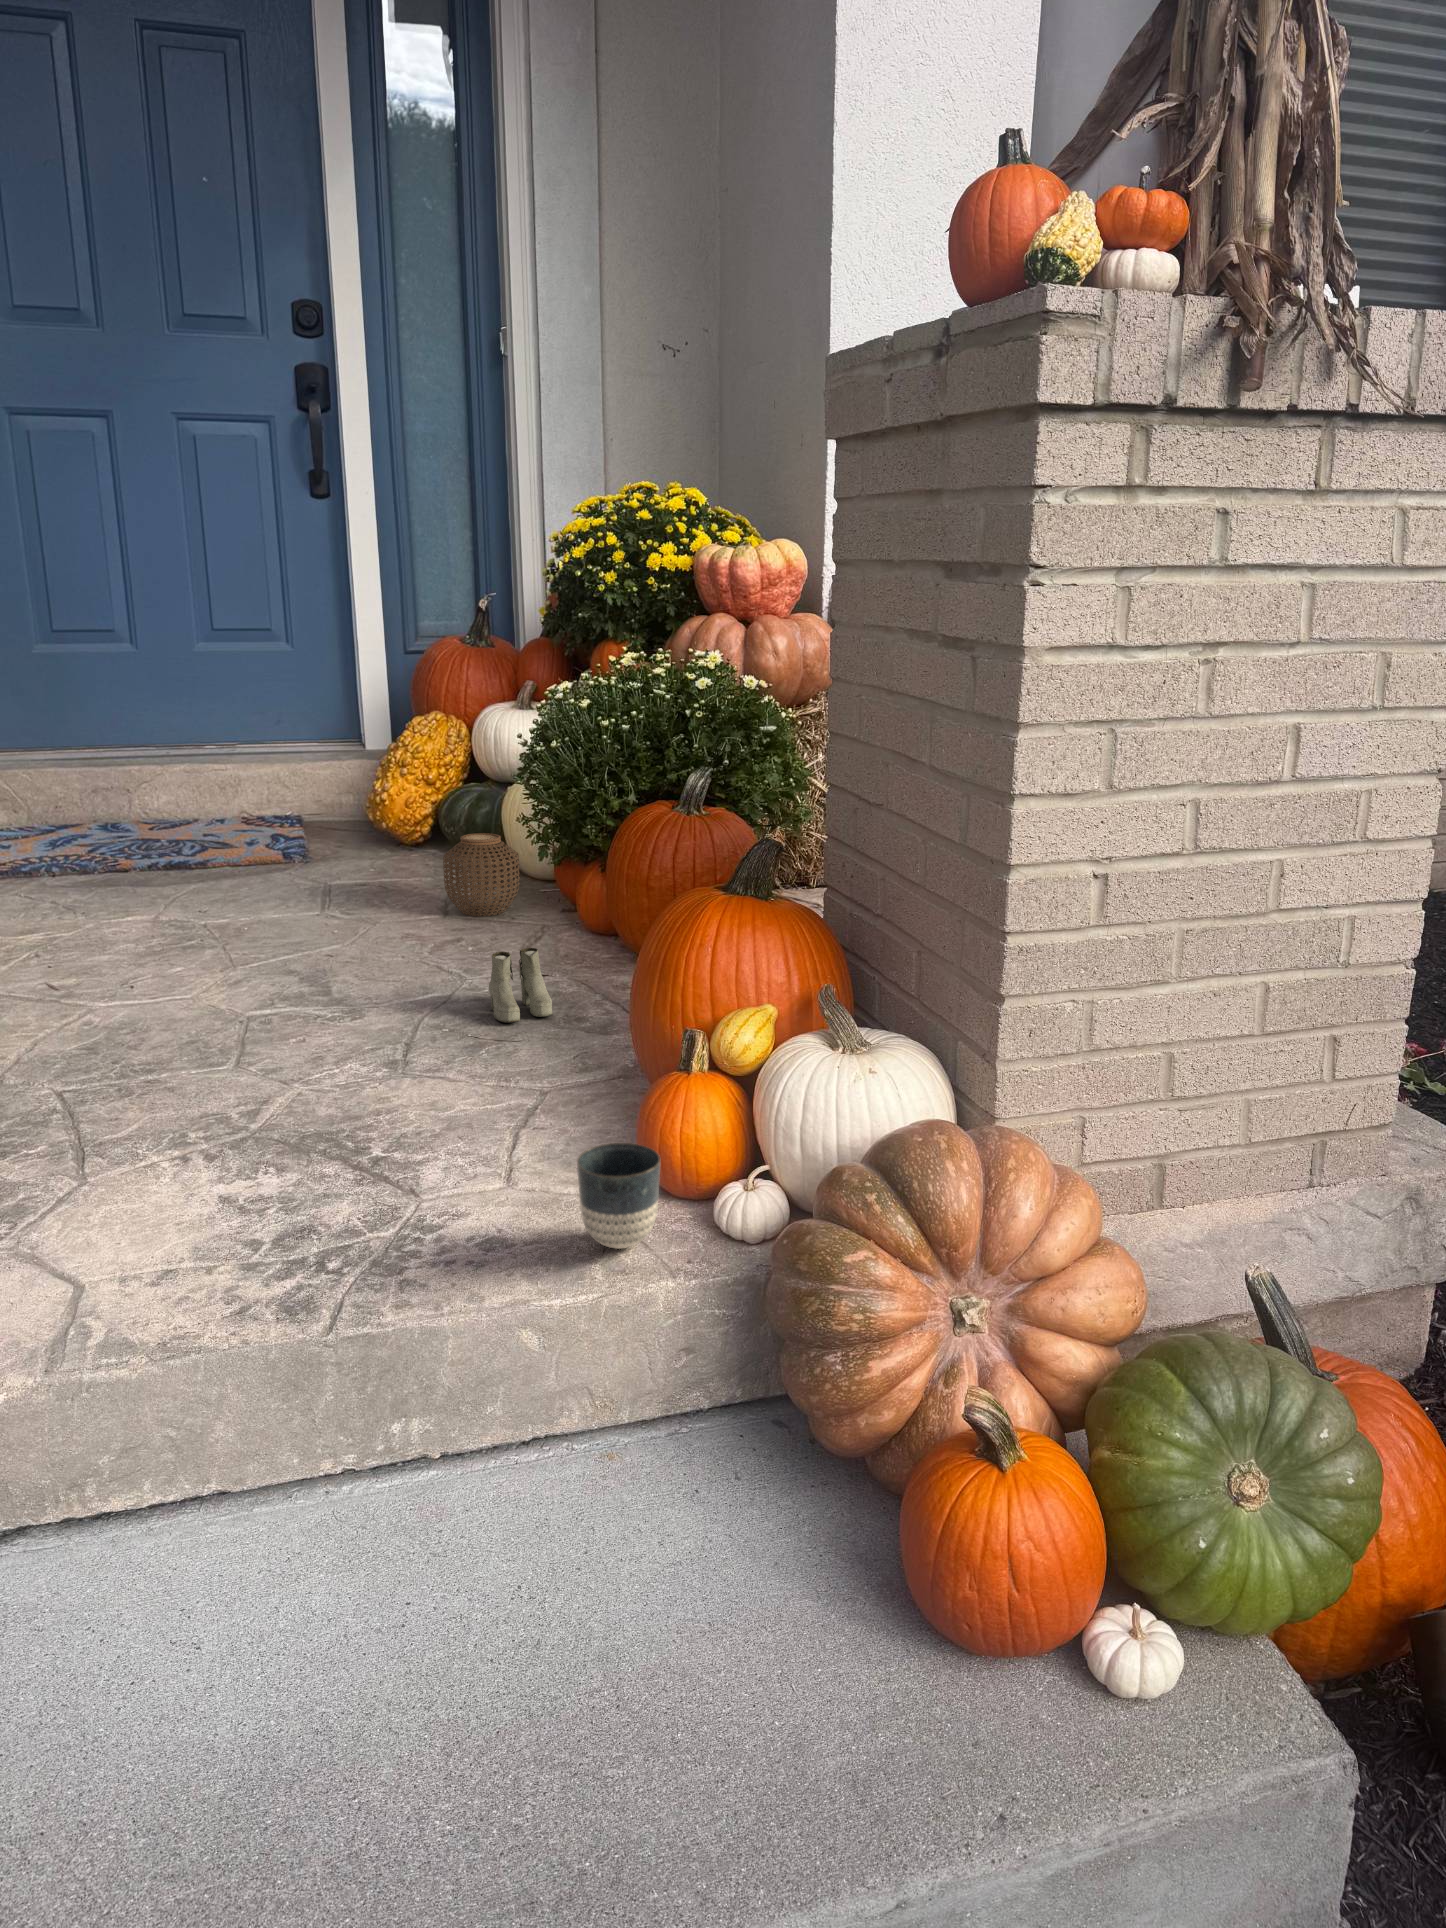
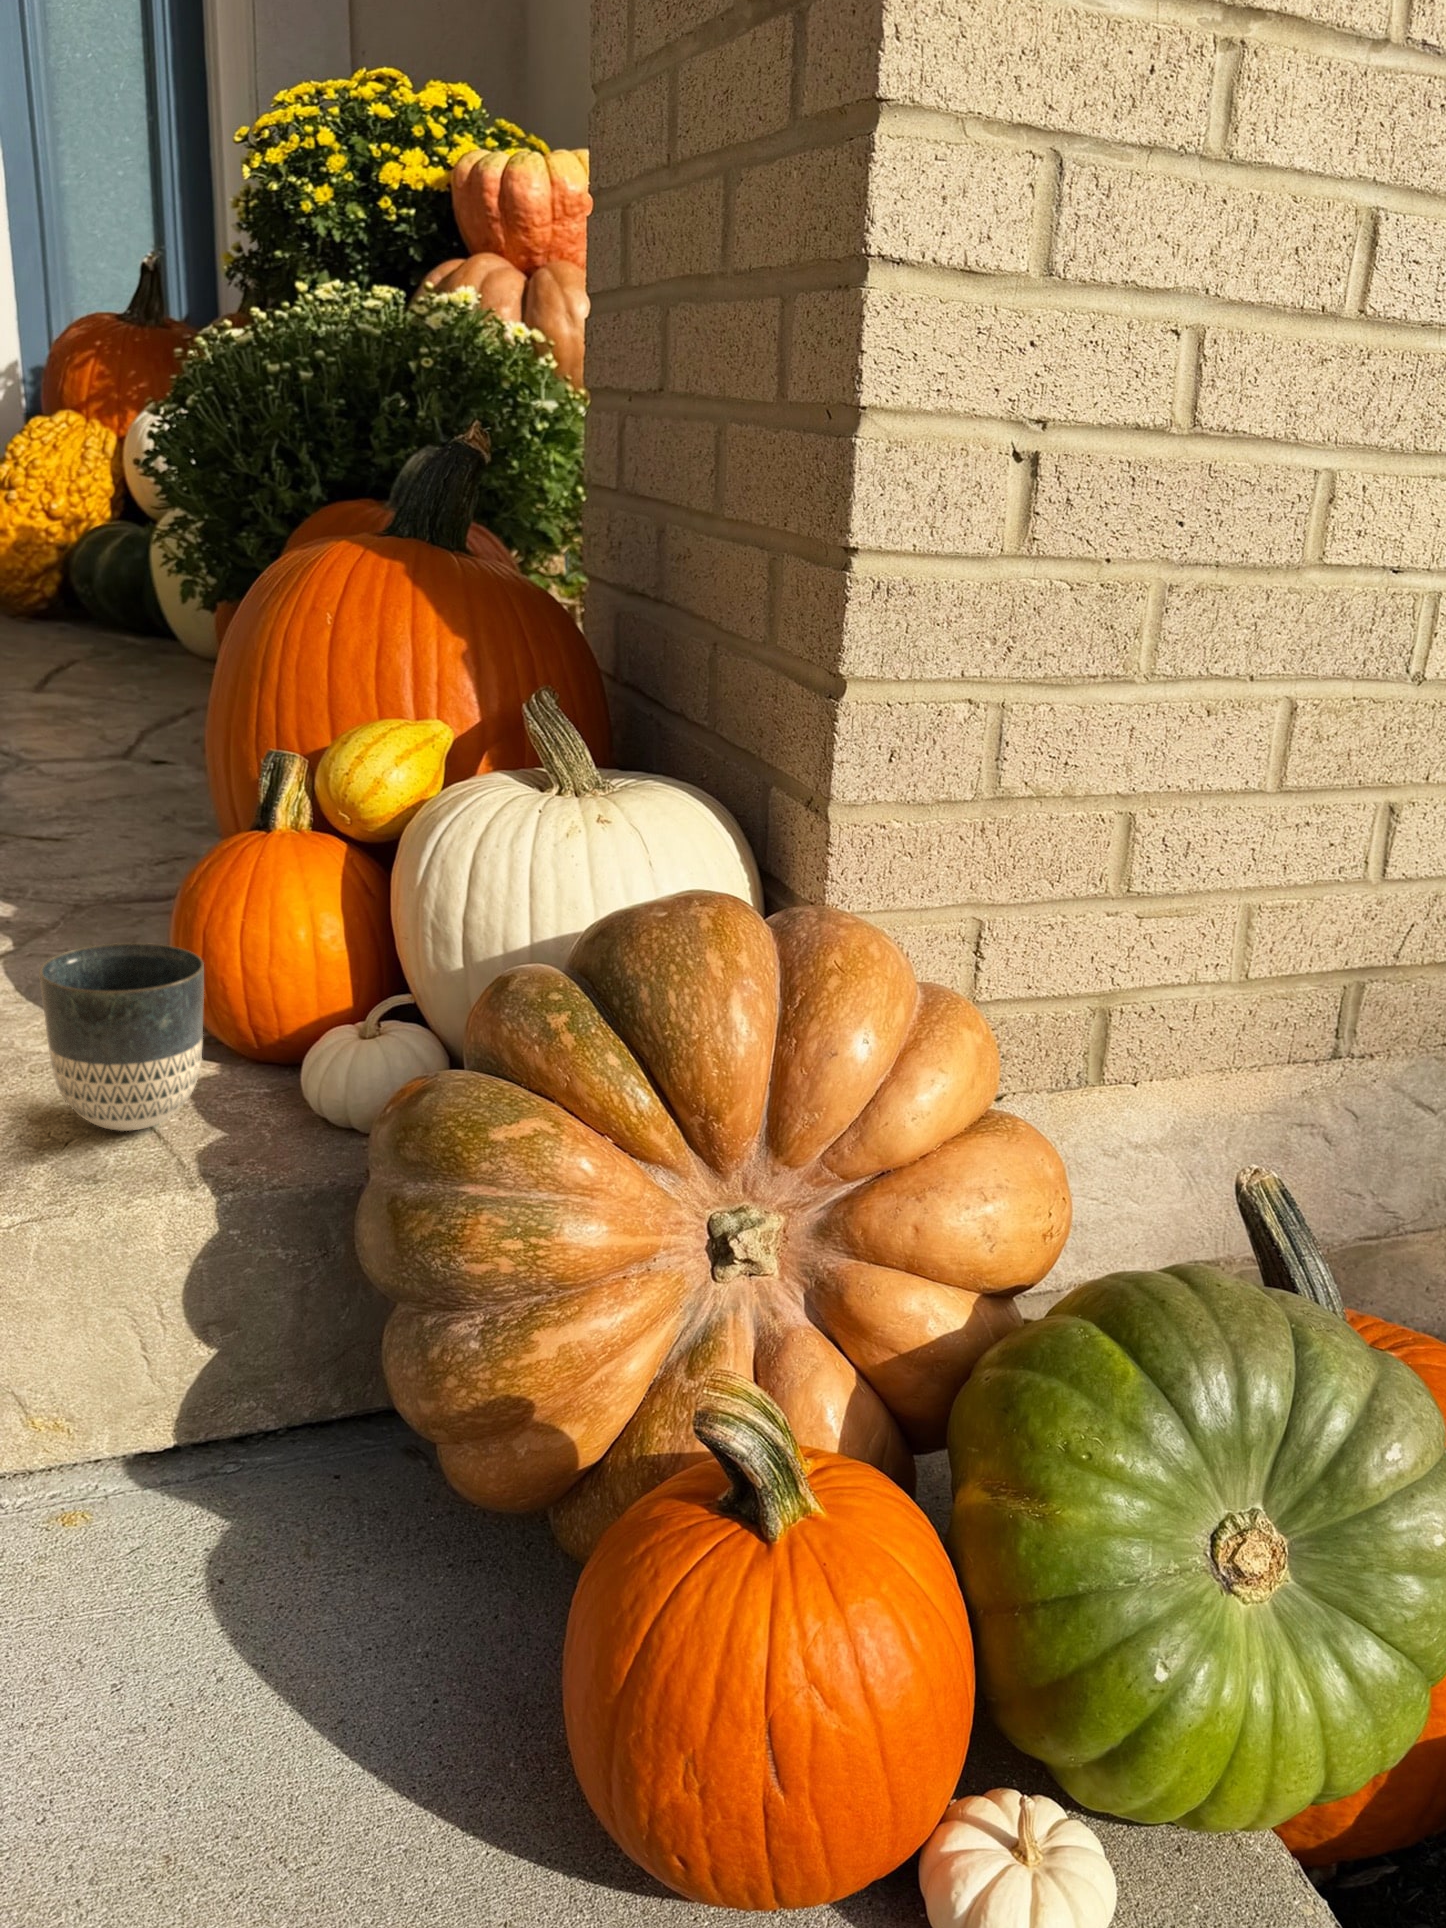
woven basket: present [443,833,520,916] -> none [25,554,151,683]
boots: present [489,948,553,1023] -> none [43,694,149,808]

